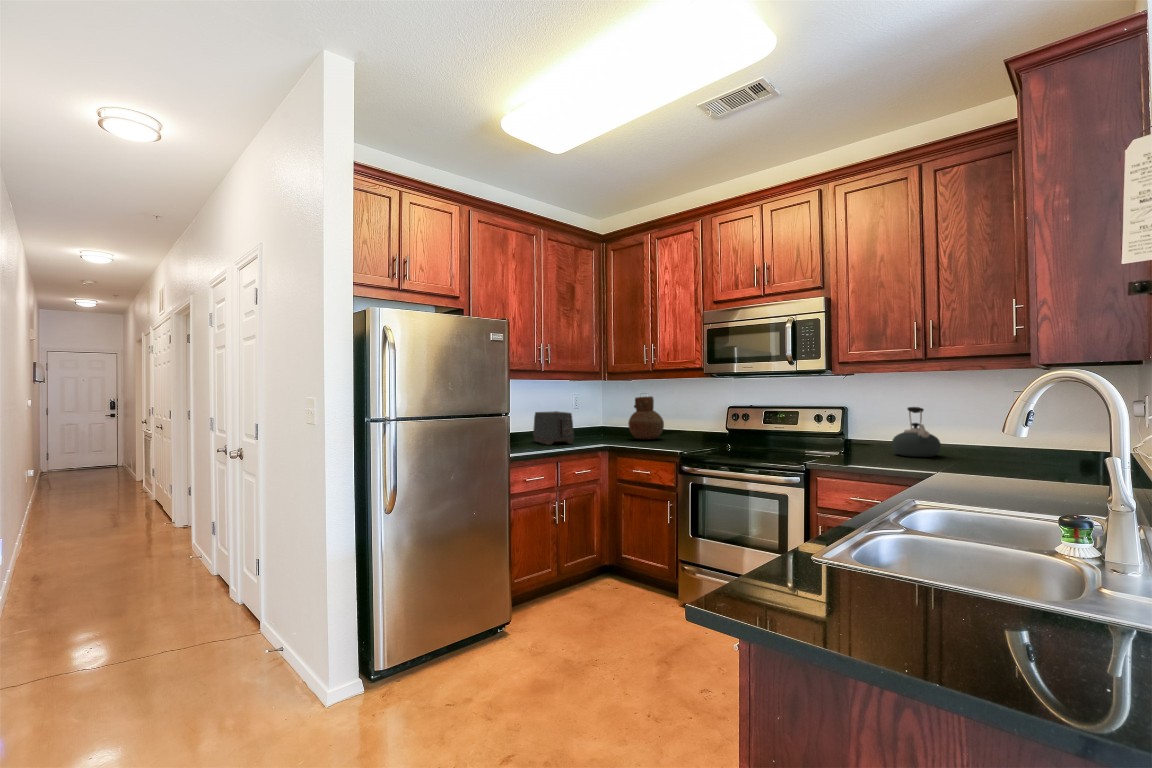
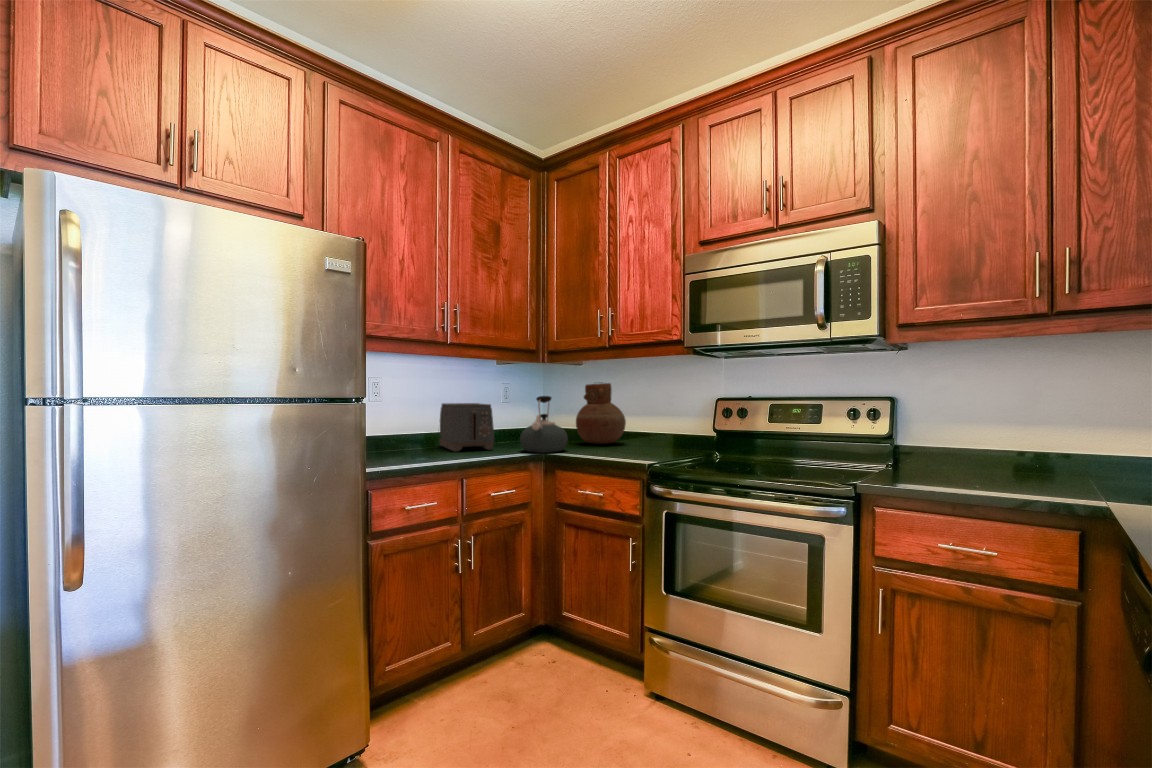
kettle: present [892,407,941,457] -> present [520,396,568,453]

